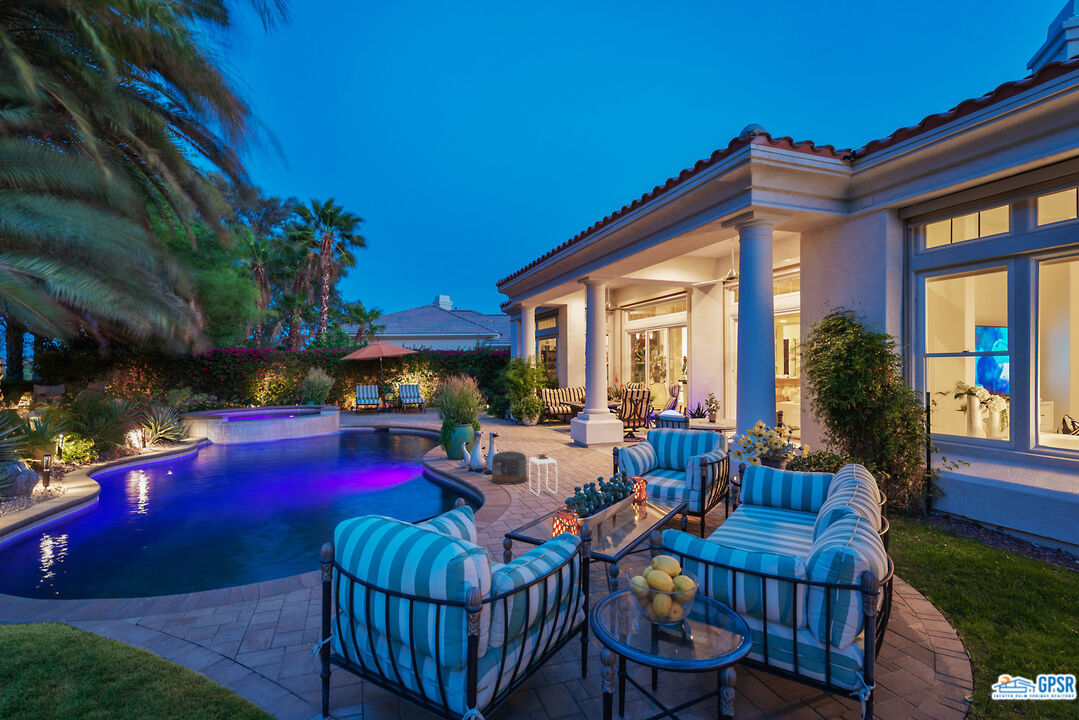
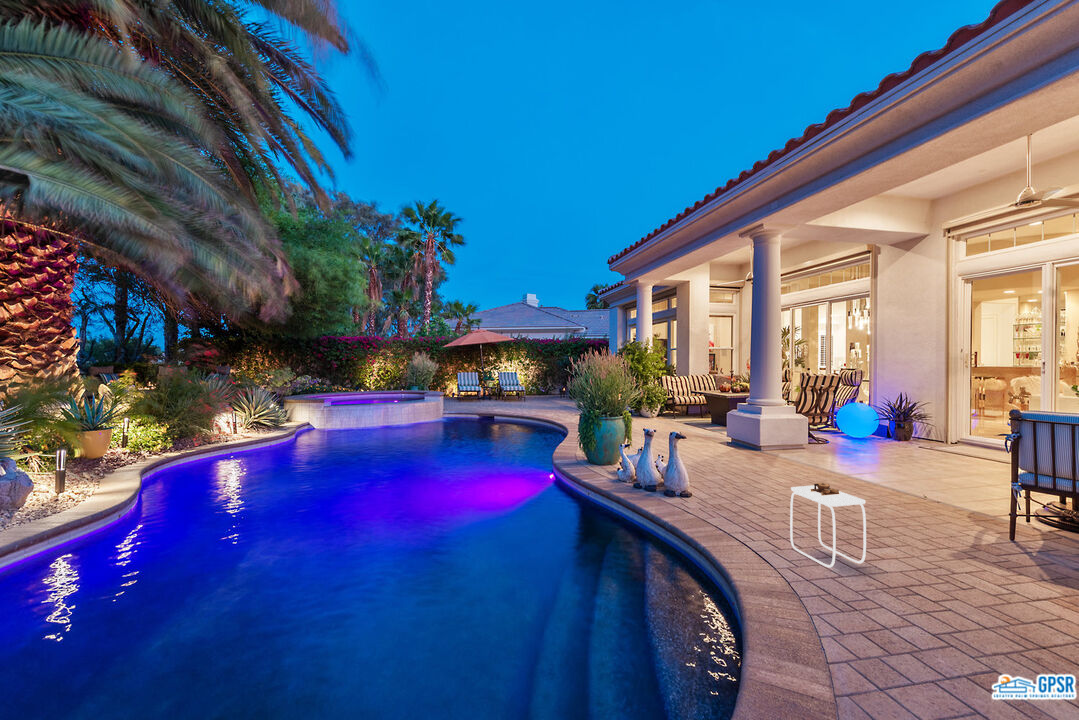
pouf: present [492,451,527,484] -> none [690,466,753,527]

